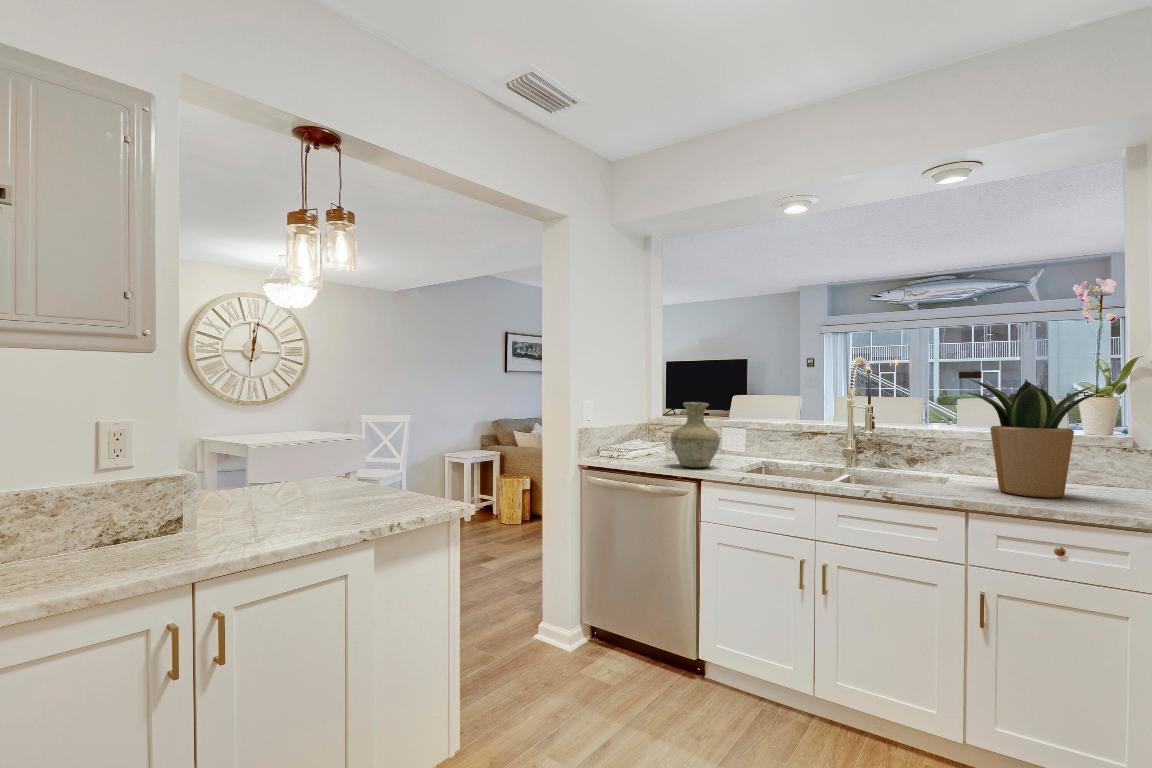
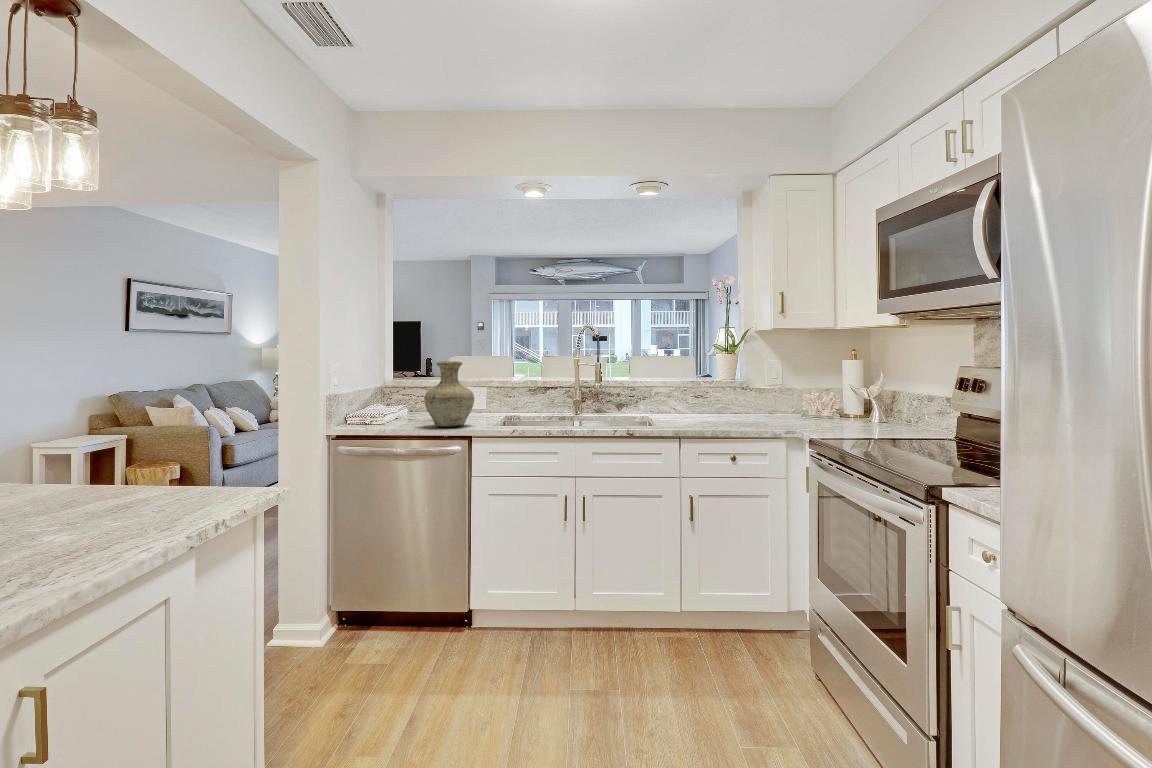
potted plant: present [968,379,1110,498] -> none [669,337,757,424]

